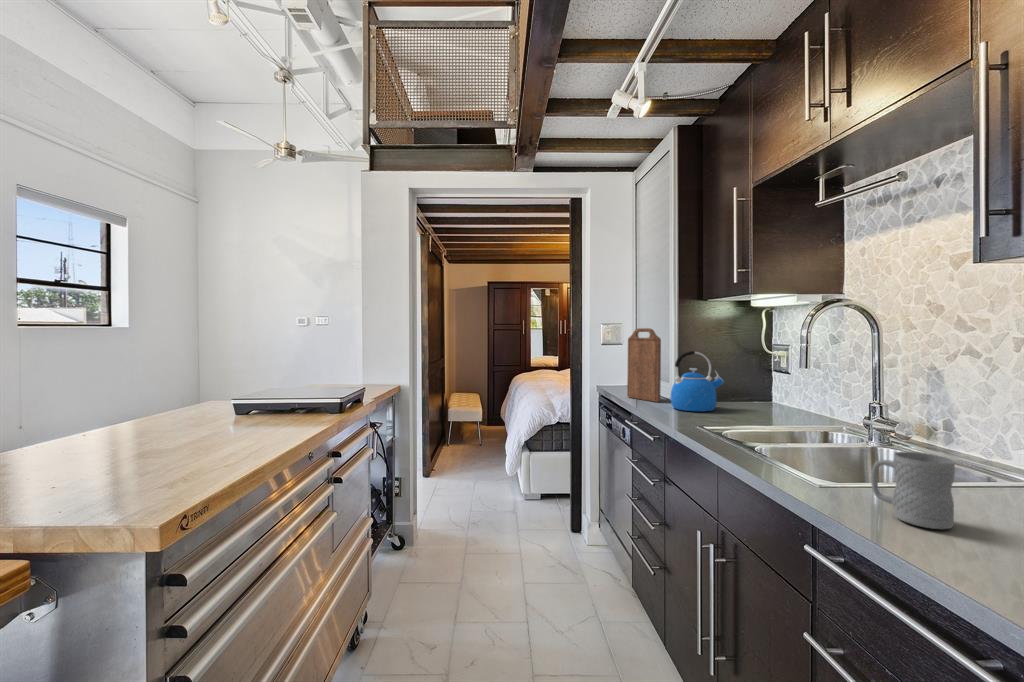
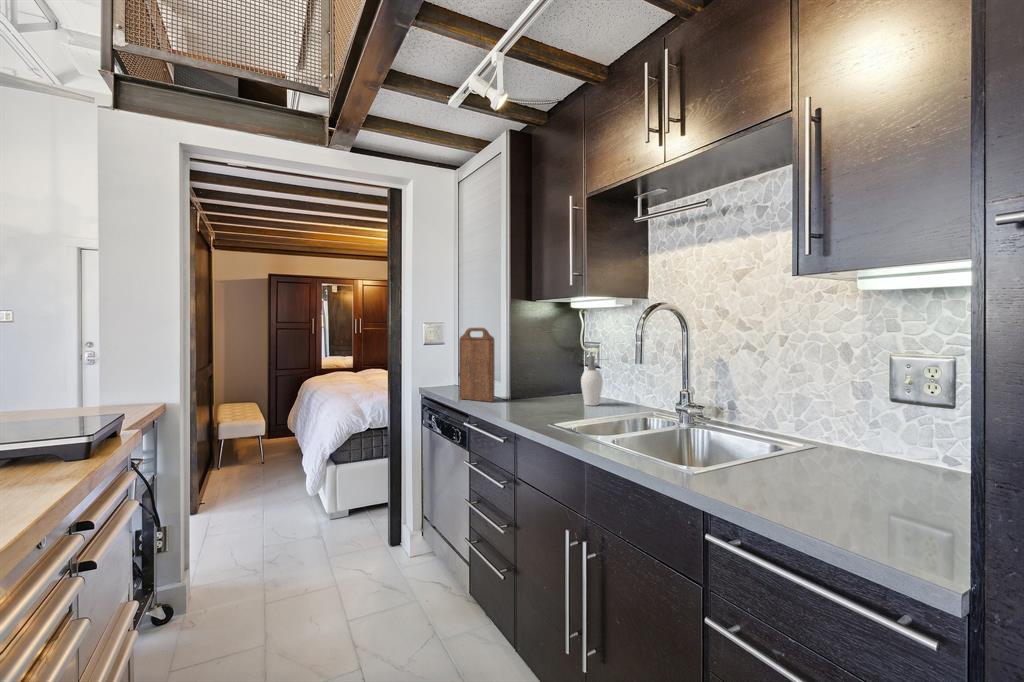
kettle: present [671,351,724,411] -> none [508,350,554,409]
soap dispenser: none [755,359,790,413] -> present [581,356,603,406]
mug: present [871,452,955,529] -> none [725,432,786,494]

